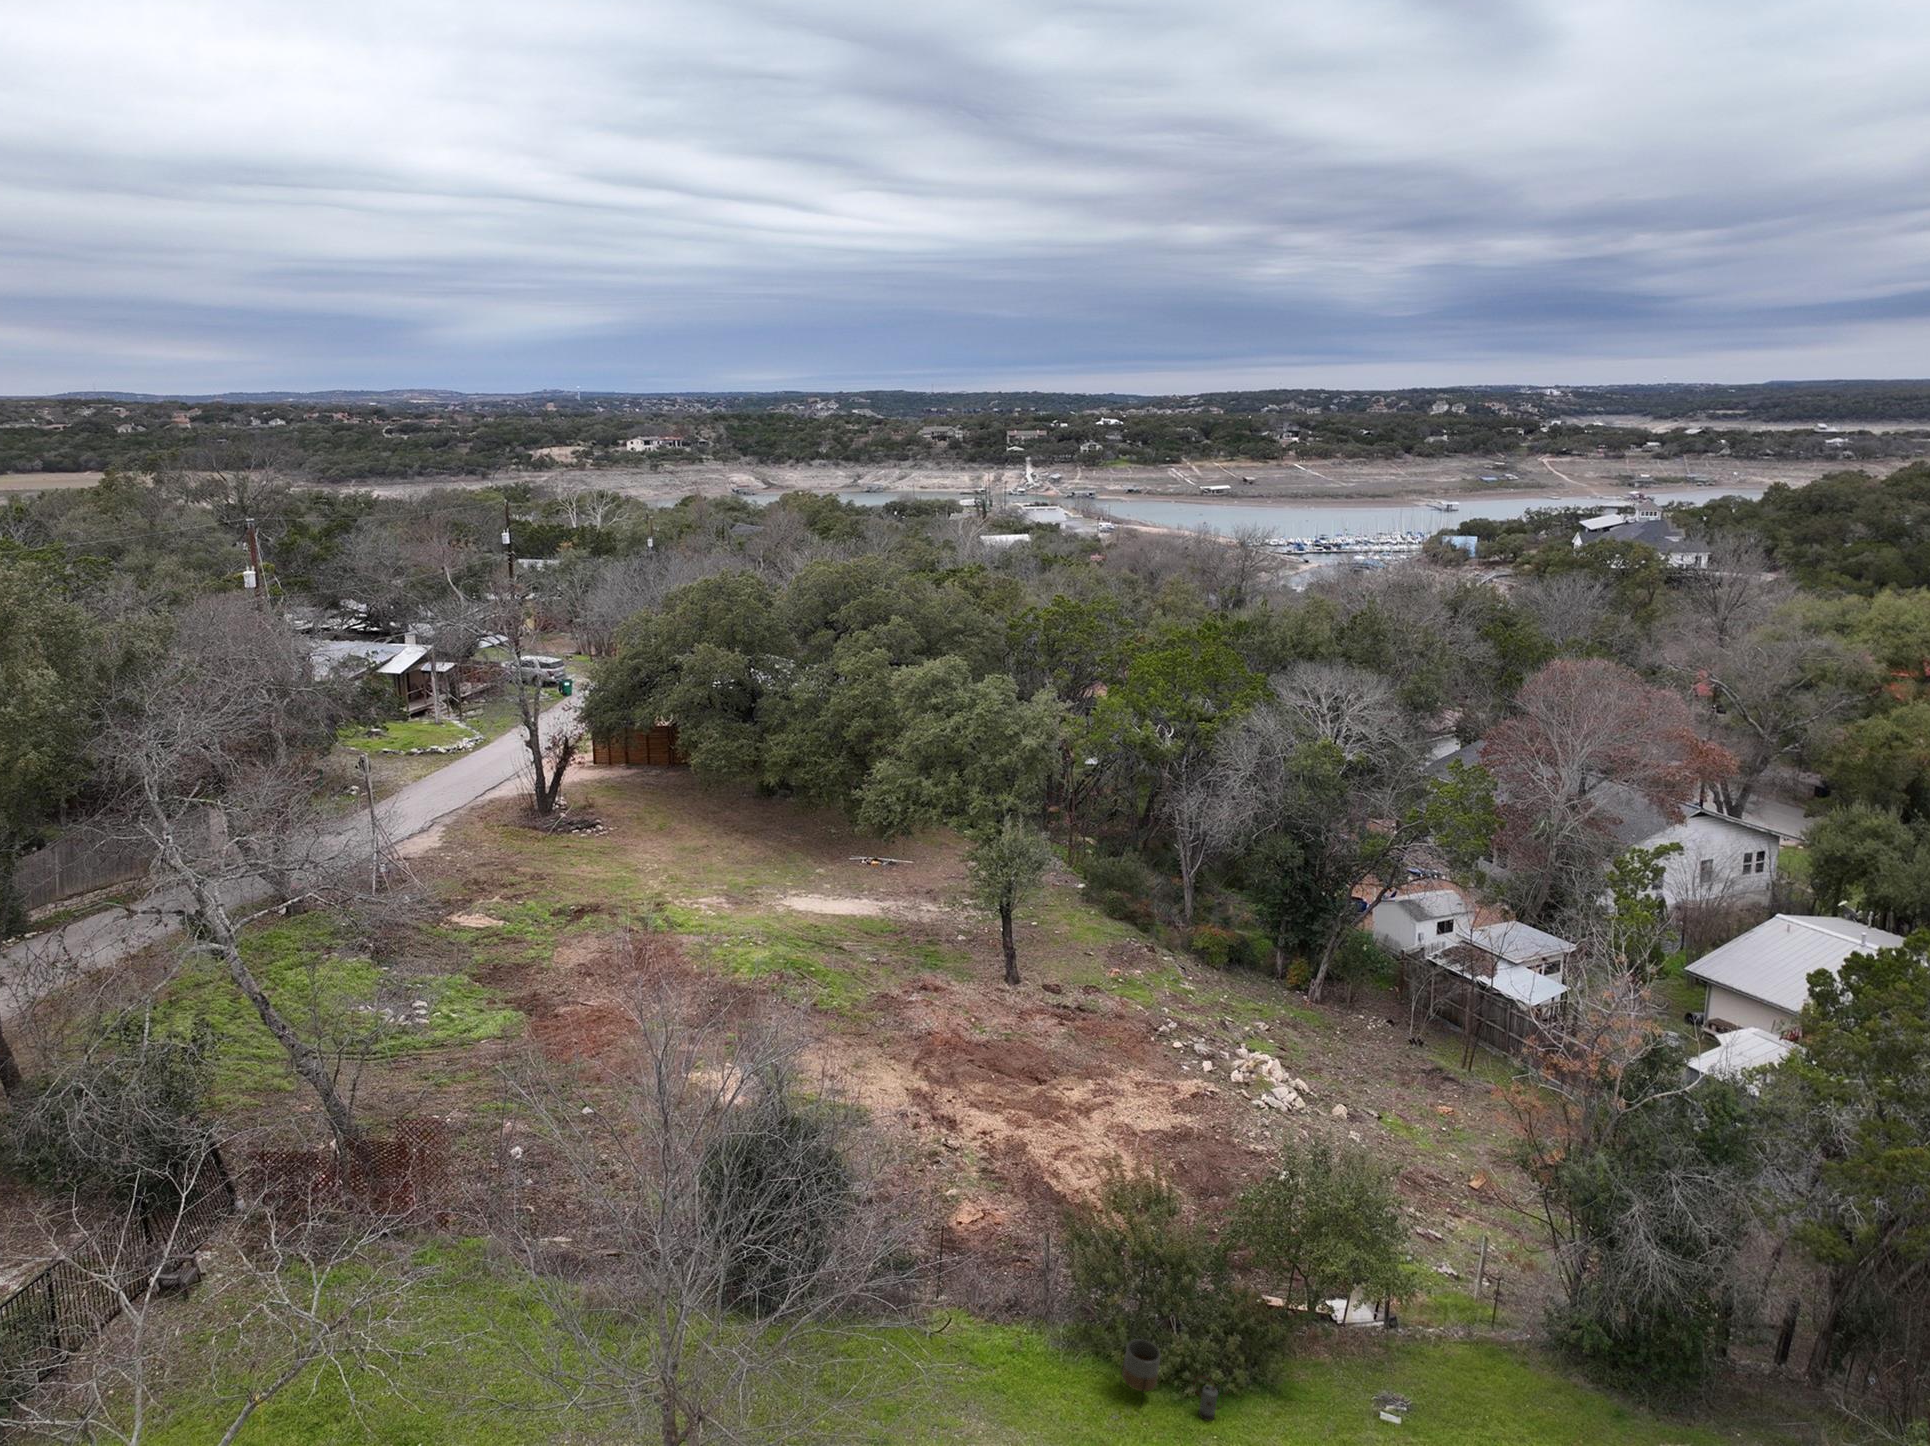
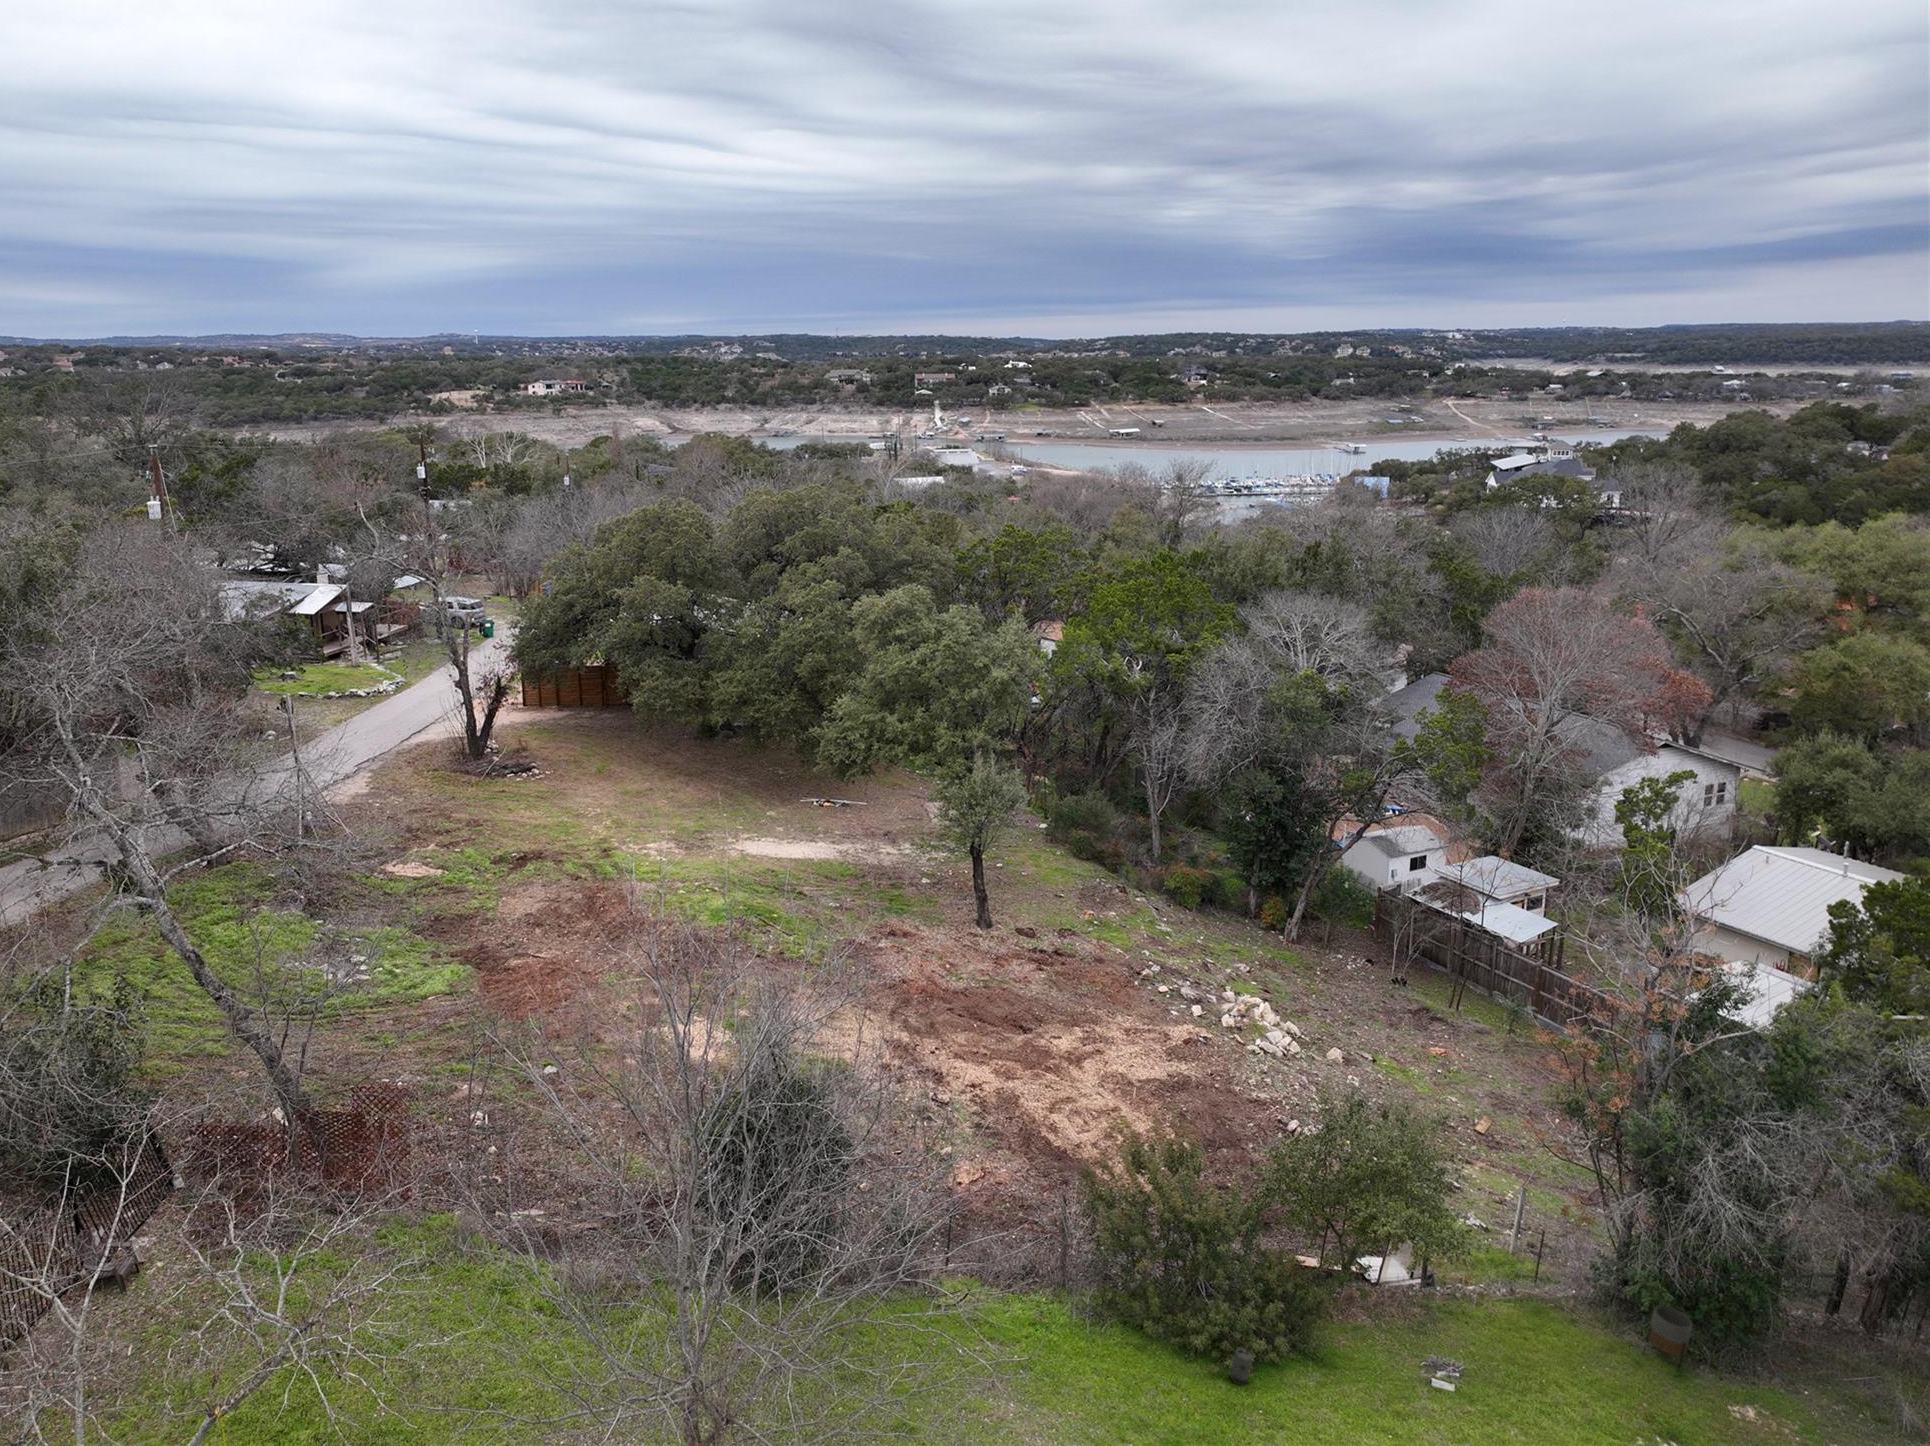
planter: present [1121,1339,1161,1394] -> present [1647,1306,1692,1358]

